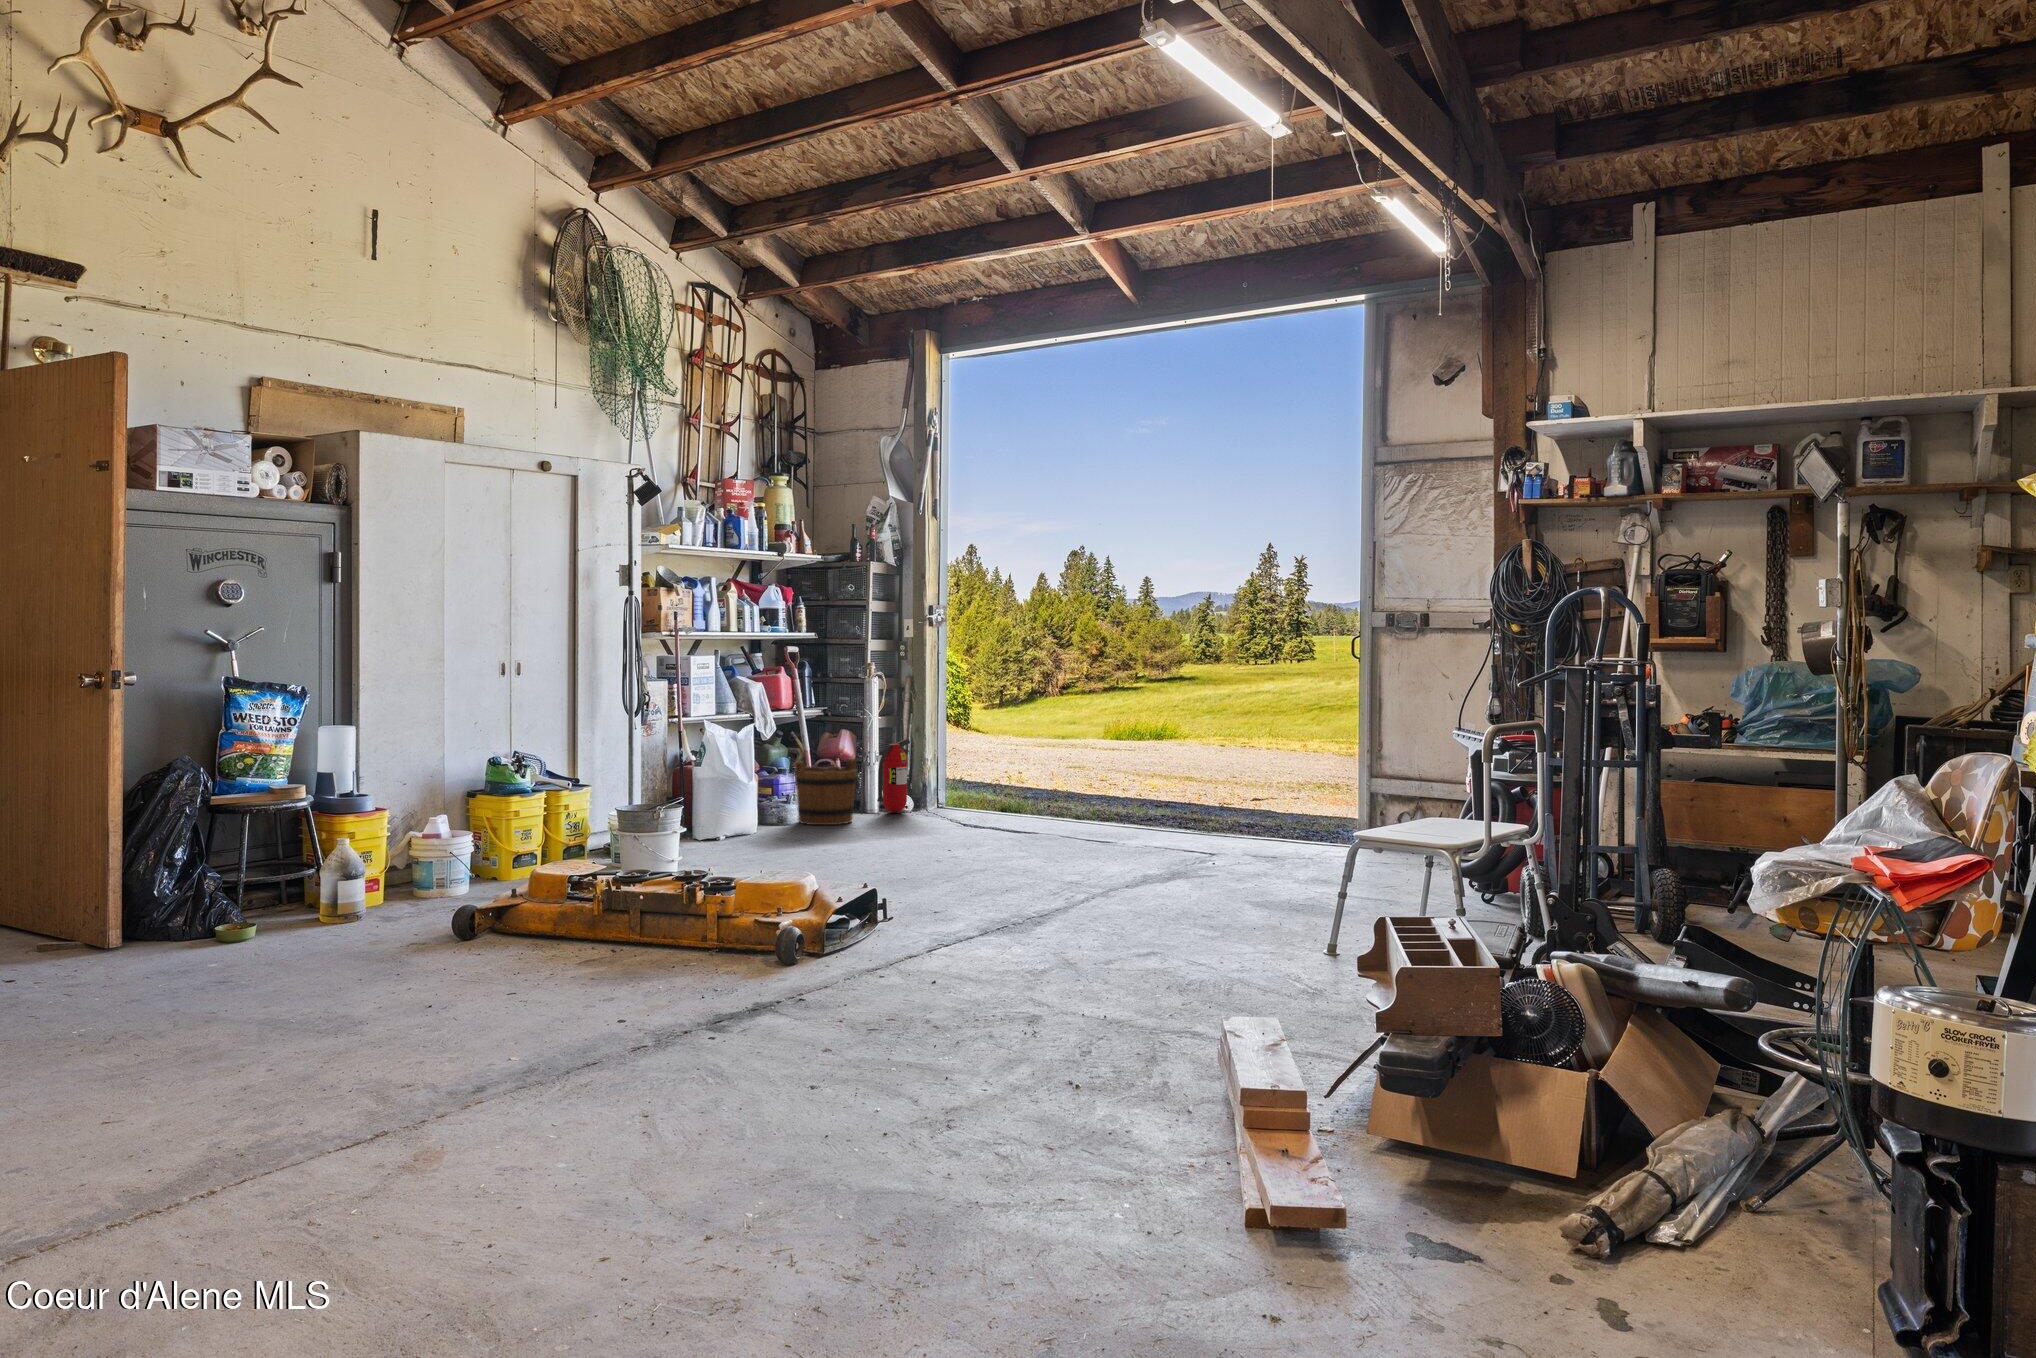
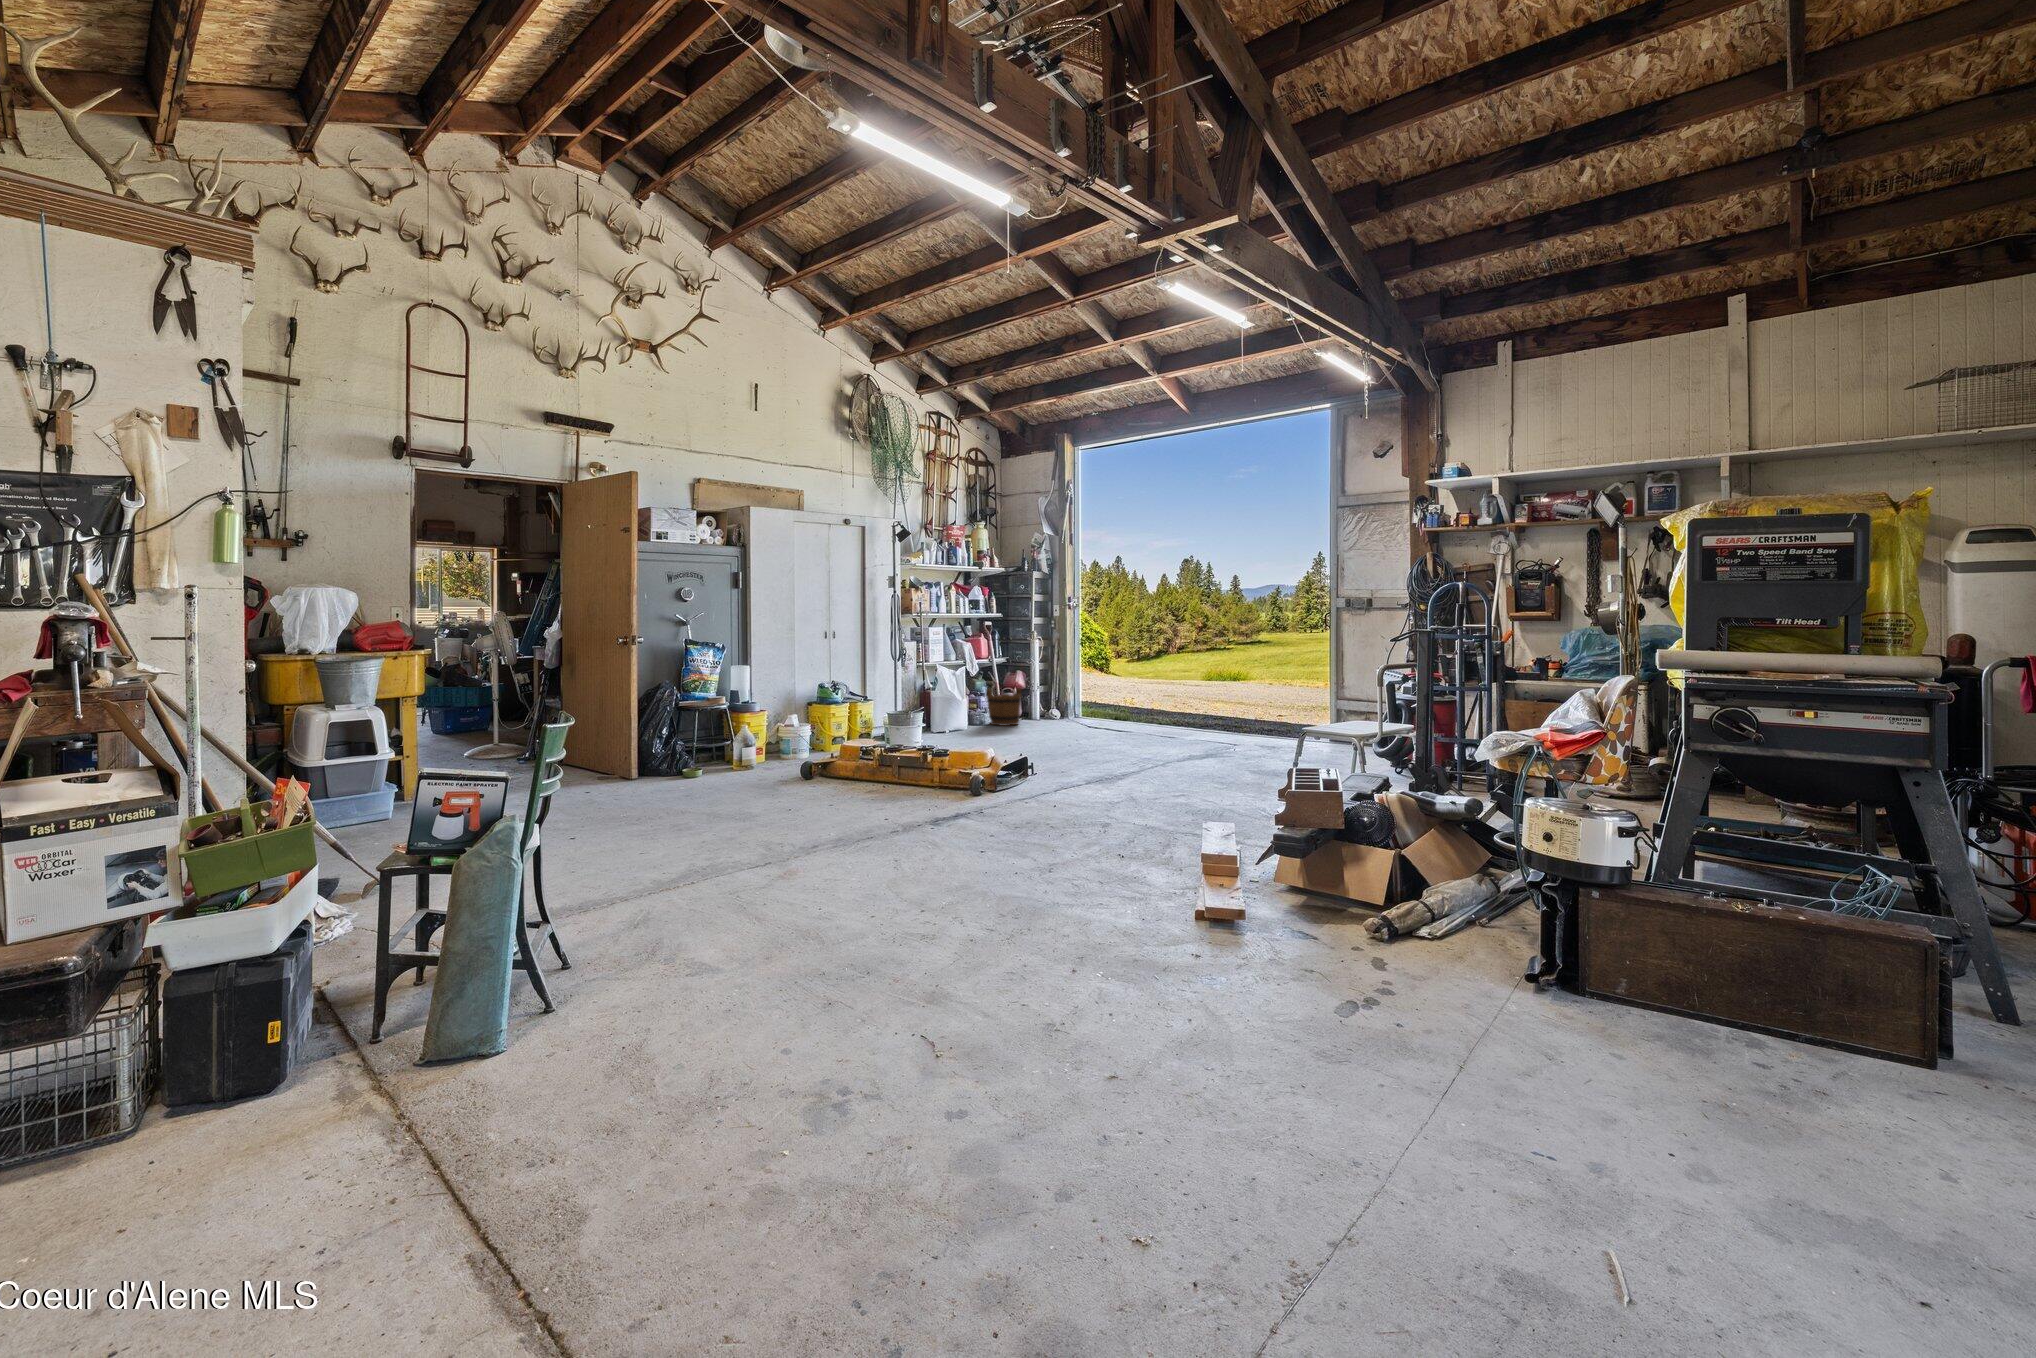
fire extinguisher: present [877,739,910,813] -> none [1034,677,1053,720]

